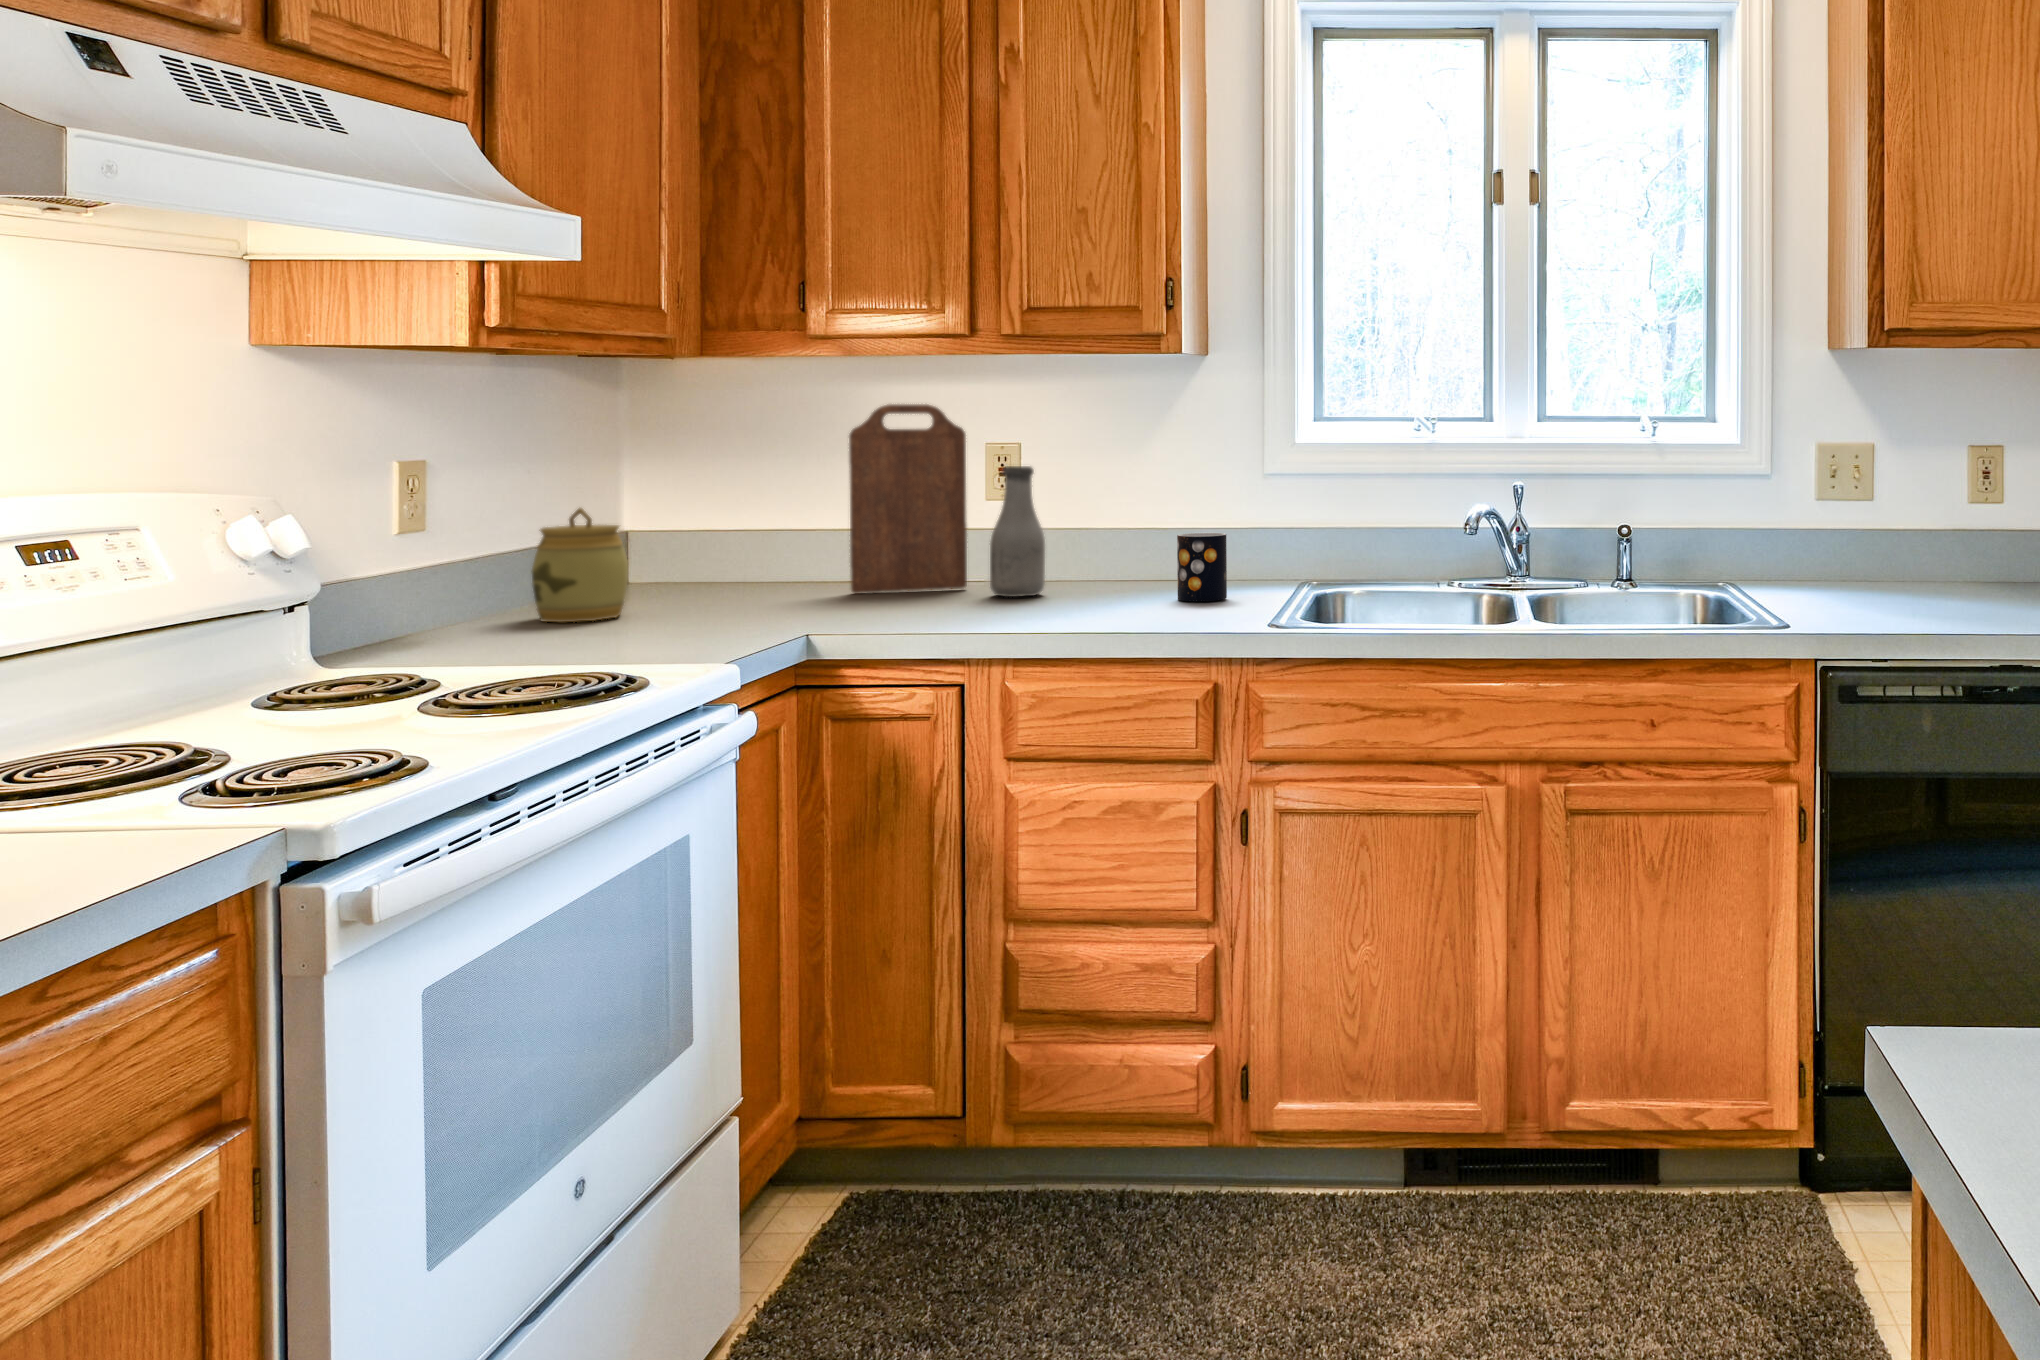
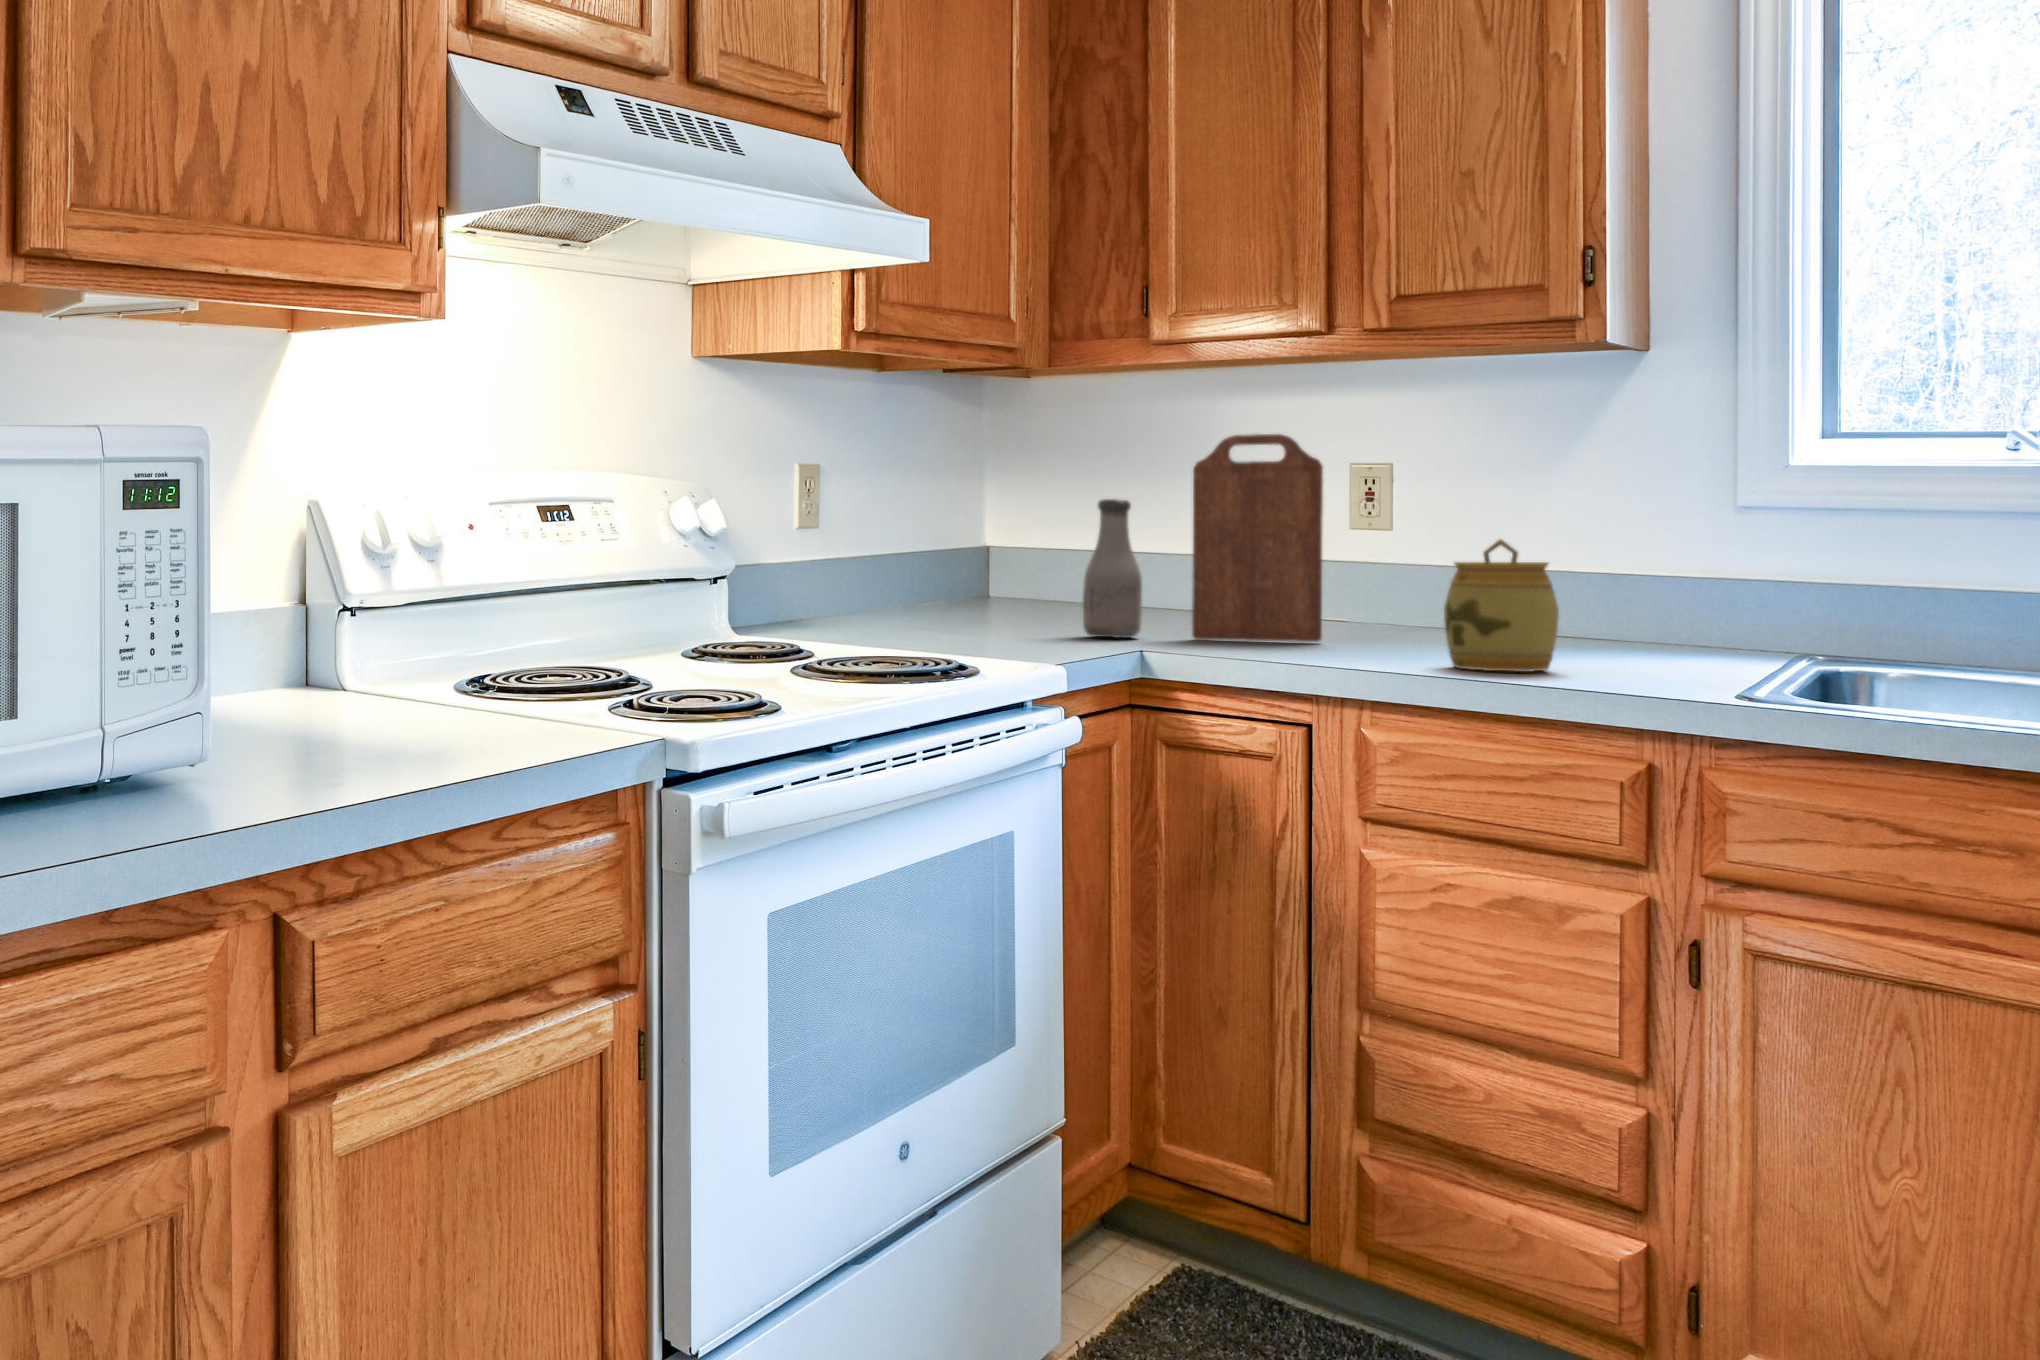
bottle: present [990,466,1045,597] -> present [1083,499,1142,638]
jar: present [532,508,628,622] -> present [1444,539,1559,672]
mug: present [1177,533,1227,601] -> none [1599,582,1674,667]

